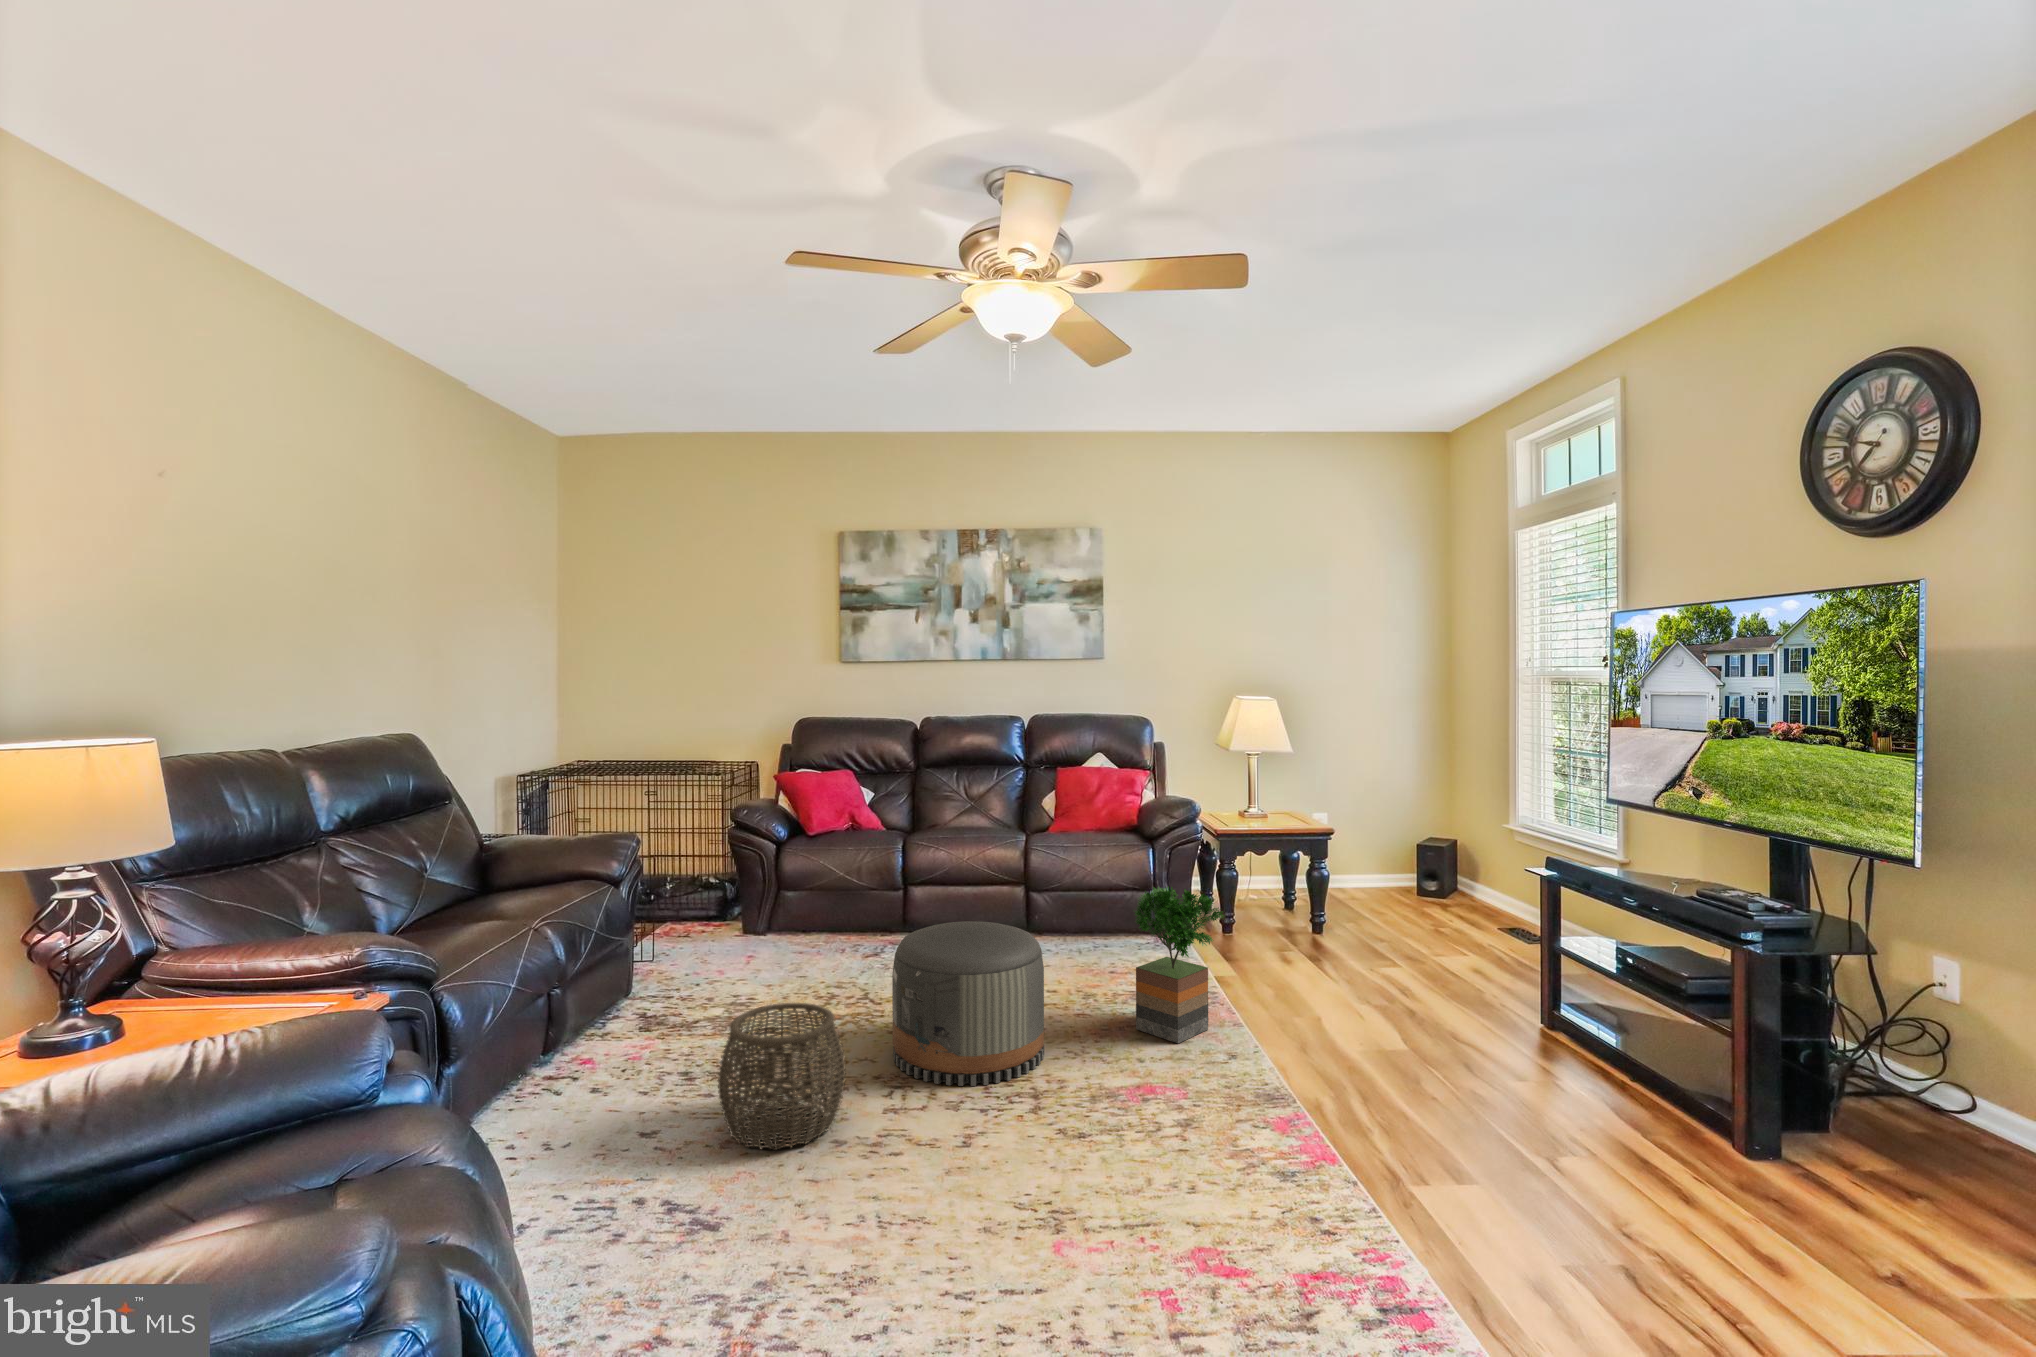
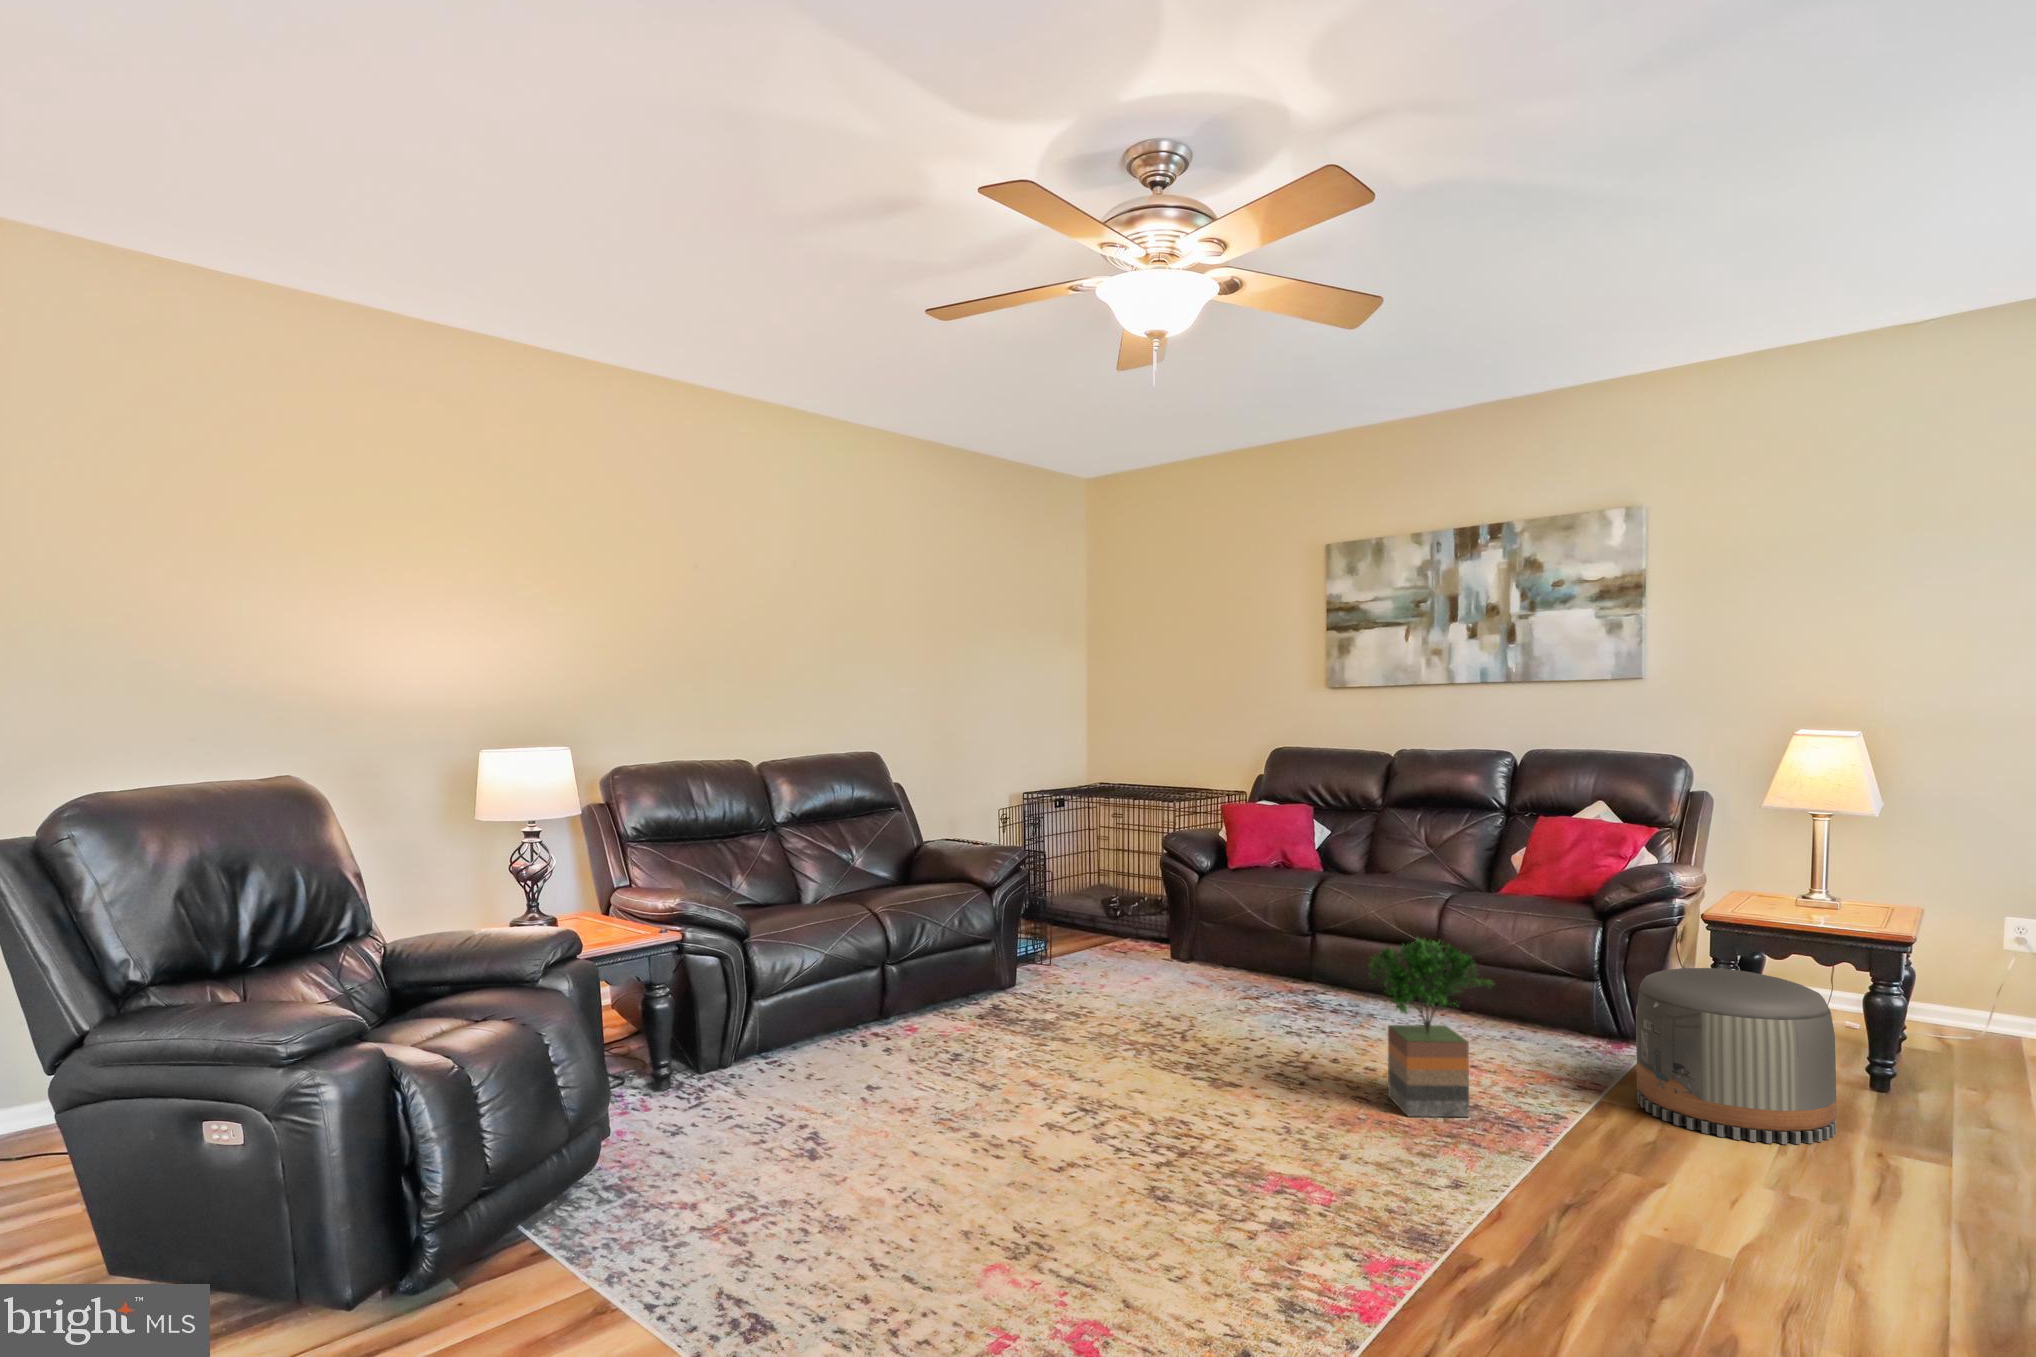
pouf: present [892,921,1044,1086] -> present [1636,968,1837,1144]
woven basket: present [718,1003,846,1150] -> none [929,969,1035,1081]

